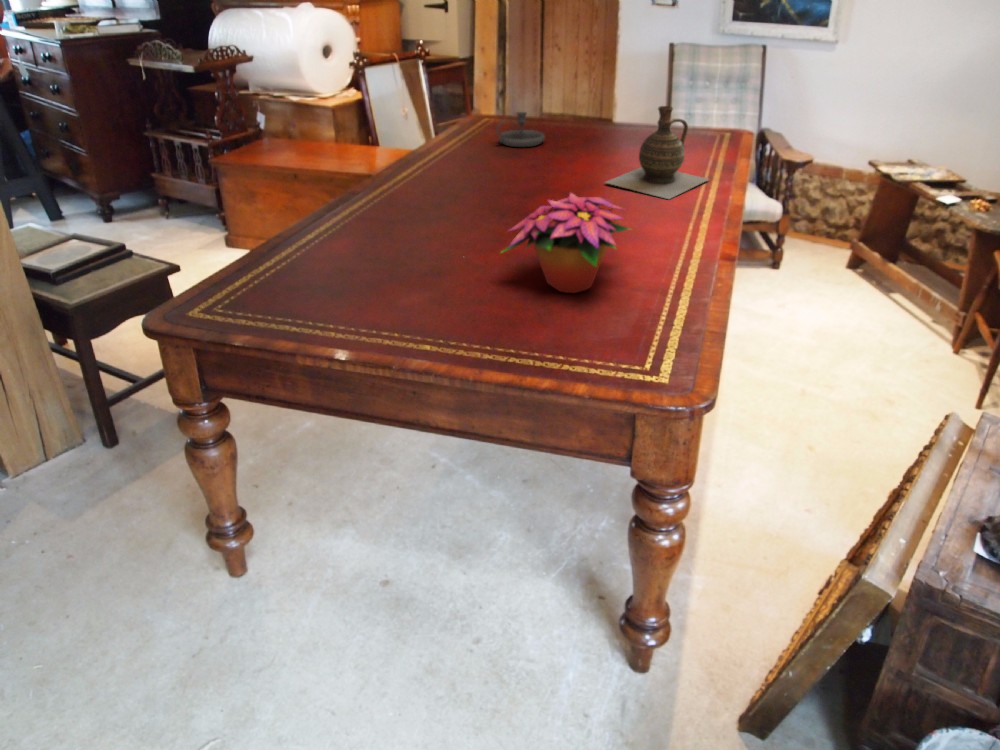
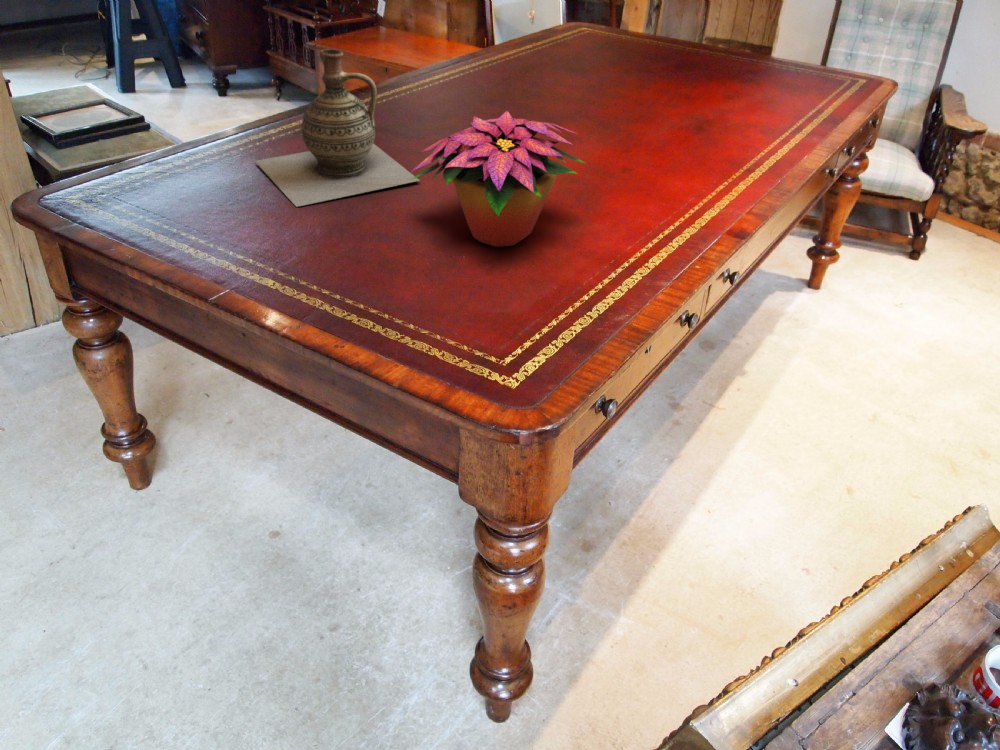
ceramic jug: present [606,106,708,199] -> present [255,49,419,207]
candlestick: present [496,112,544,147] -> none [561,18,624,62]

